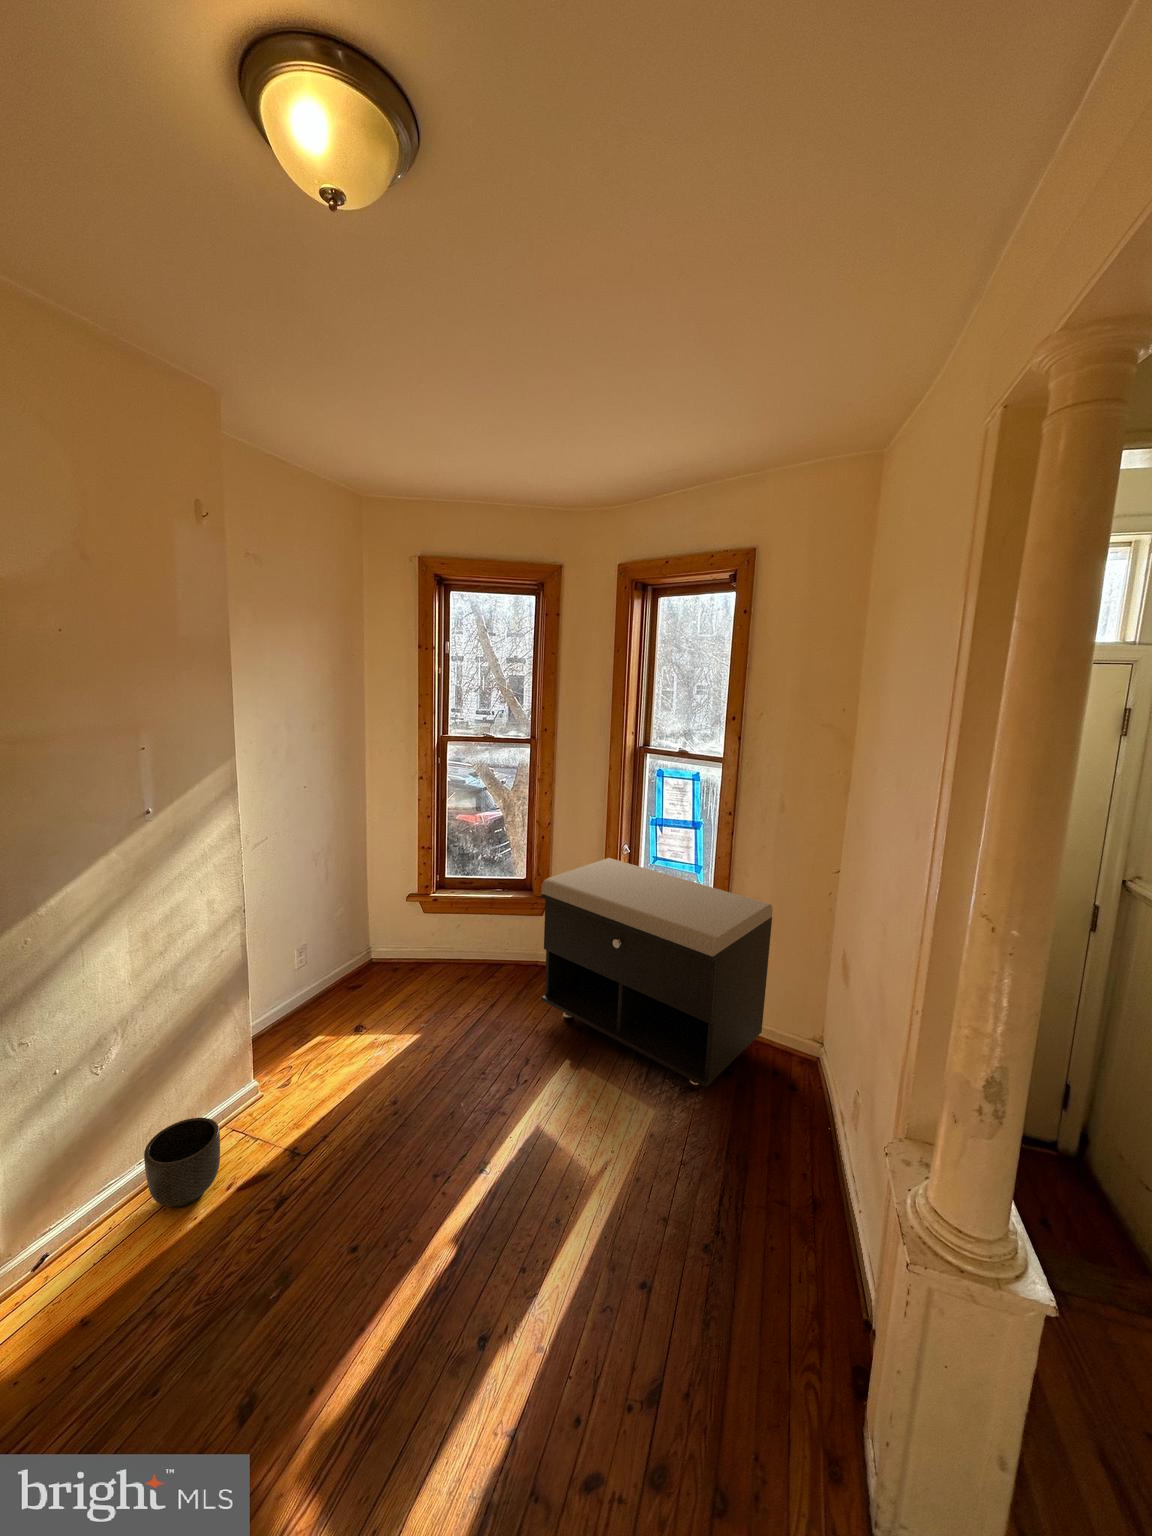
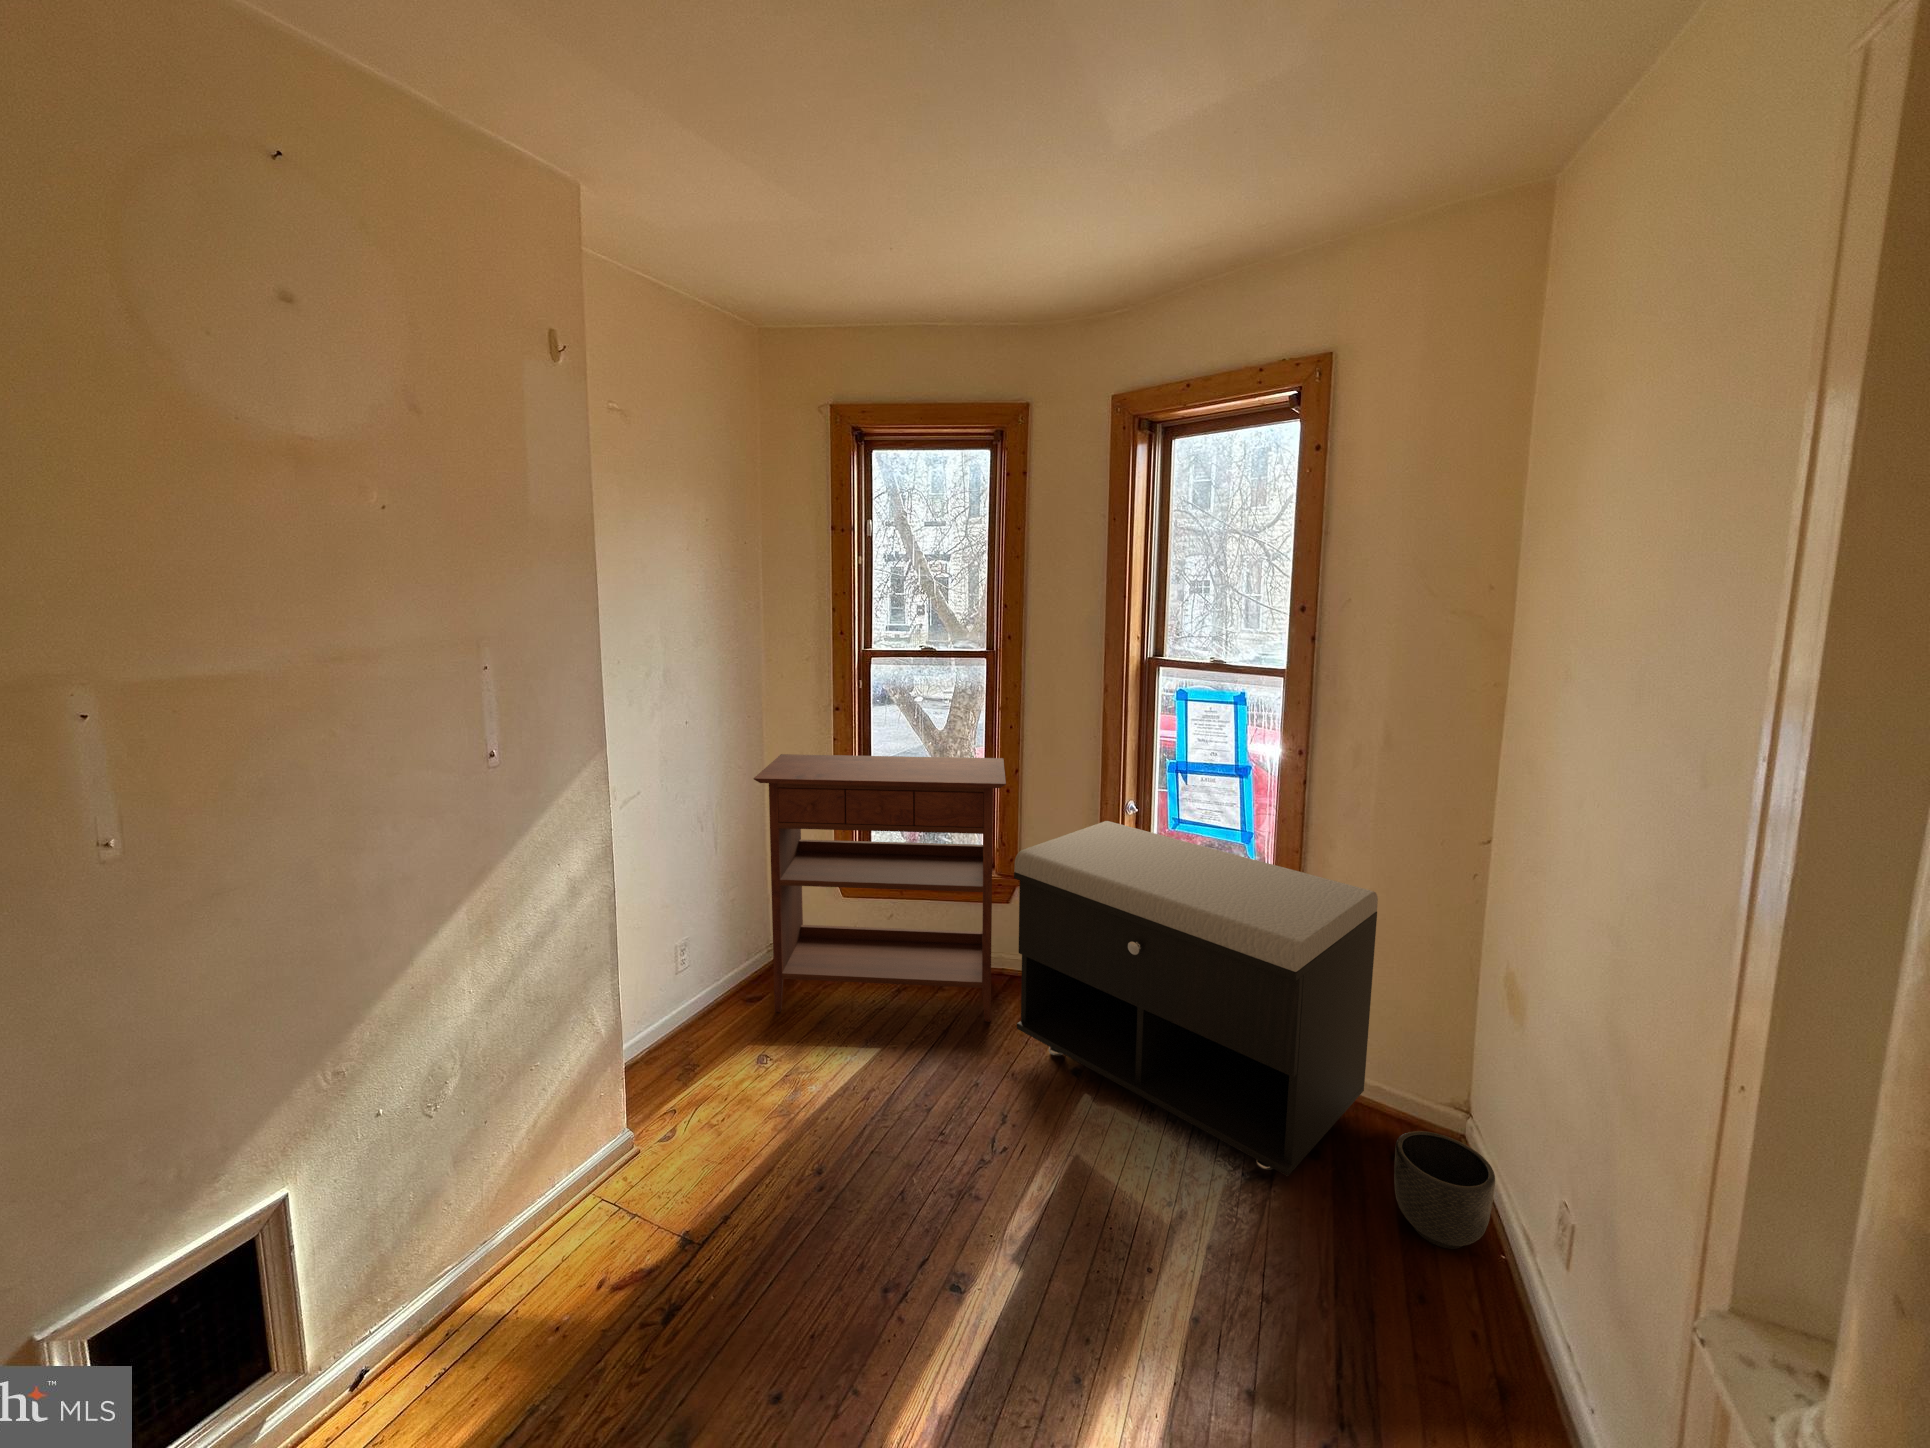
console table: none [356,810,541,997] -> present [753,754,1006,1021]
planter: present [144,1118,220,1208] -> present [1394,1131,1495,1249]

